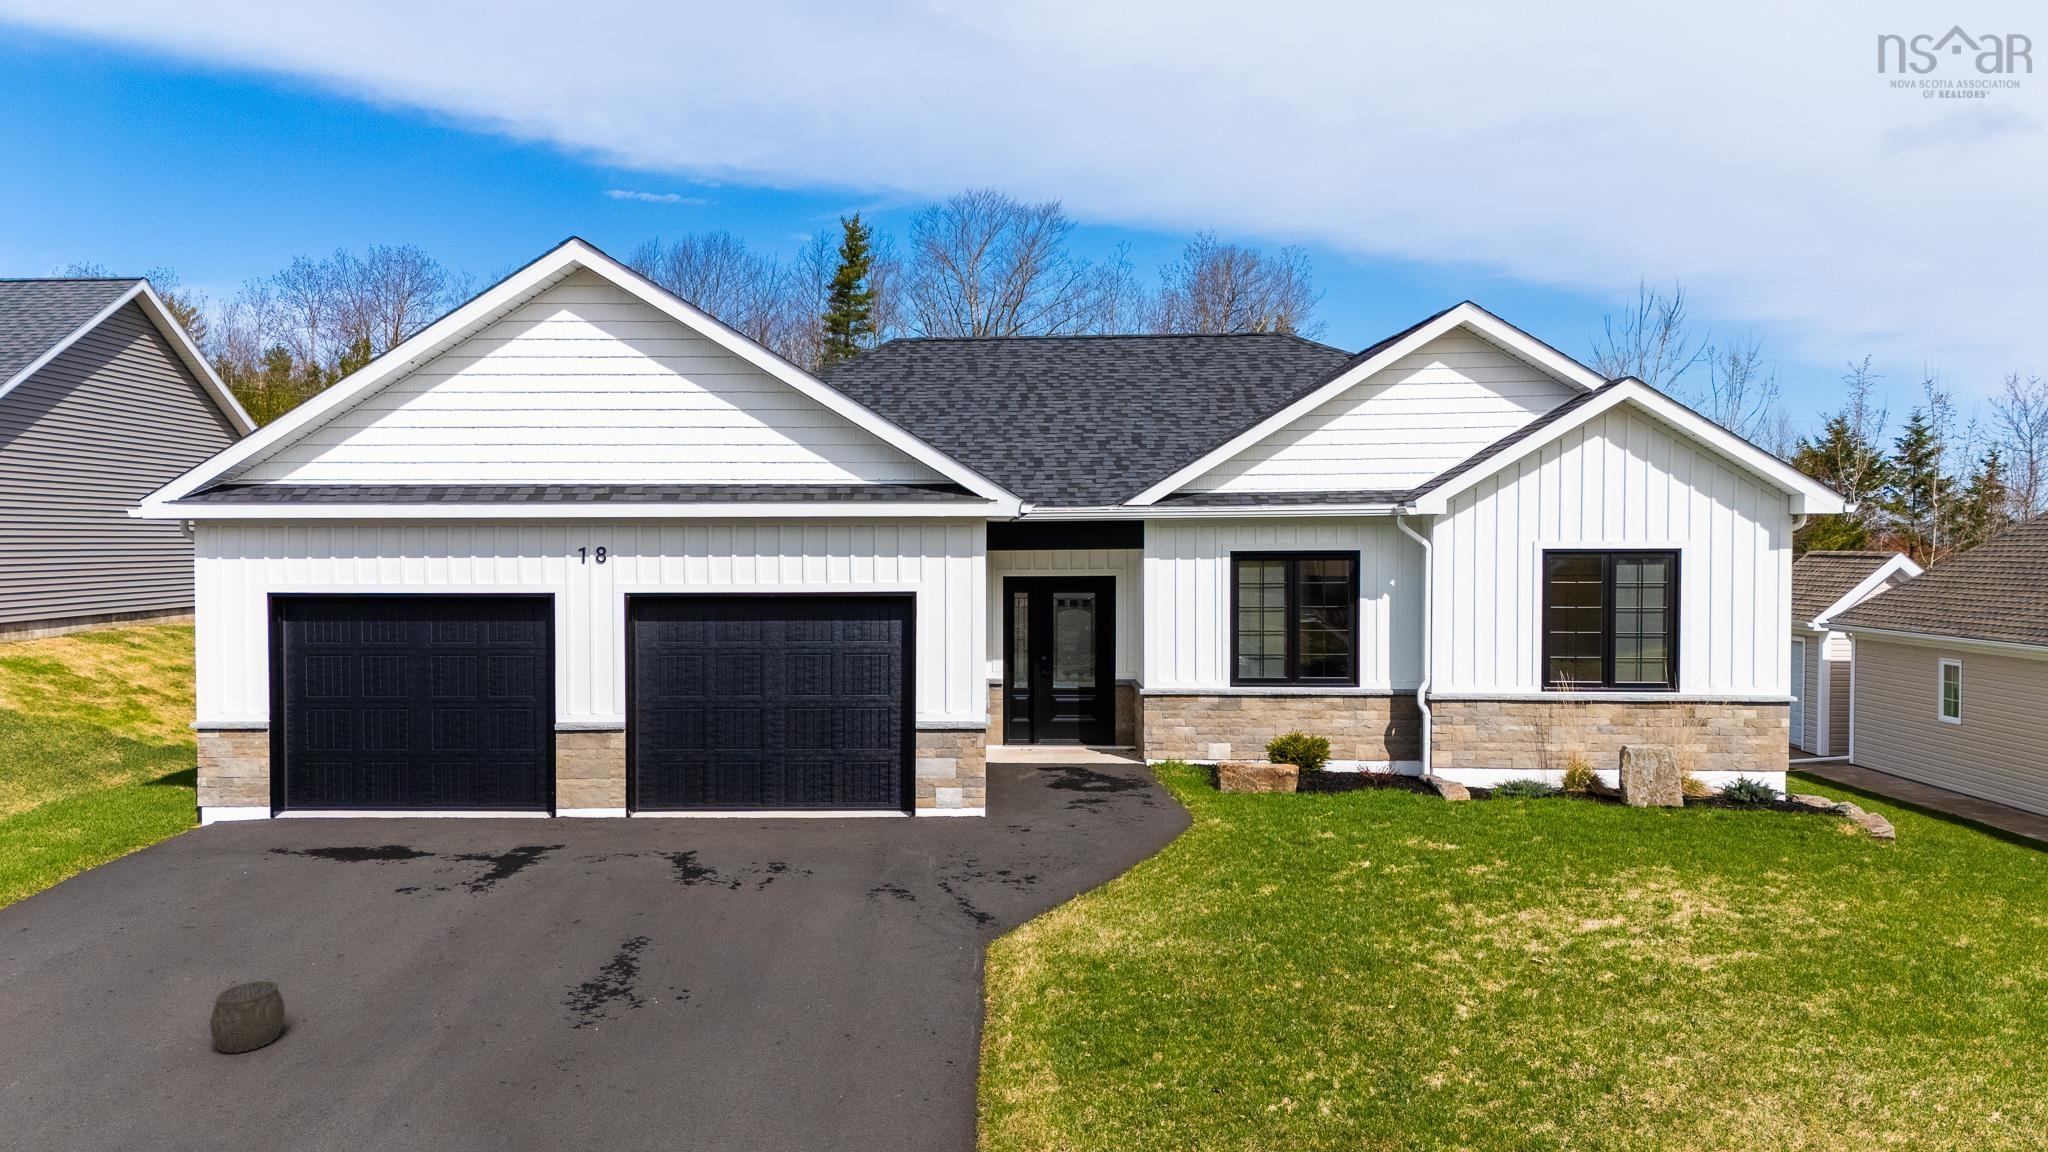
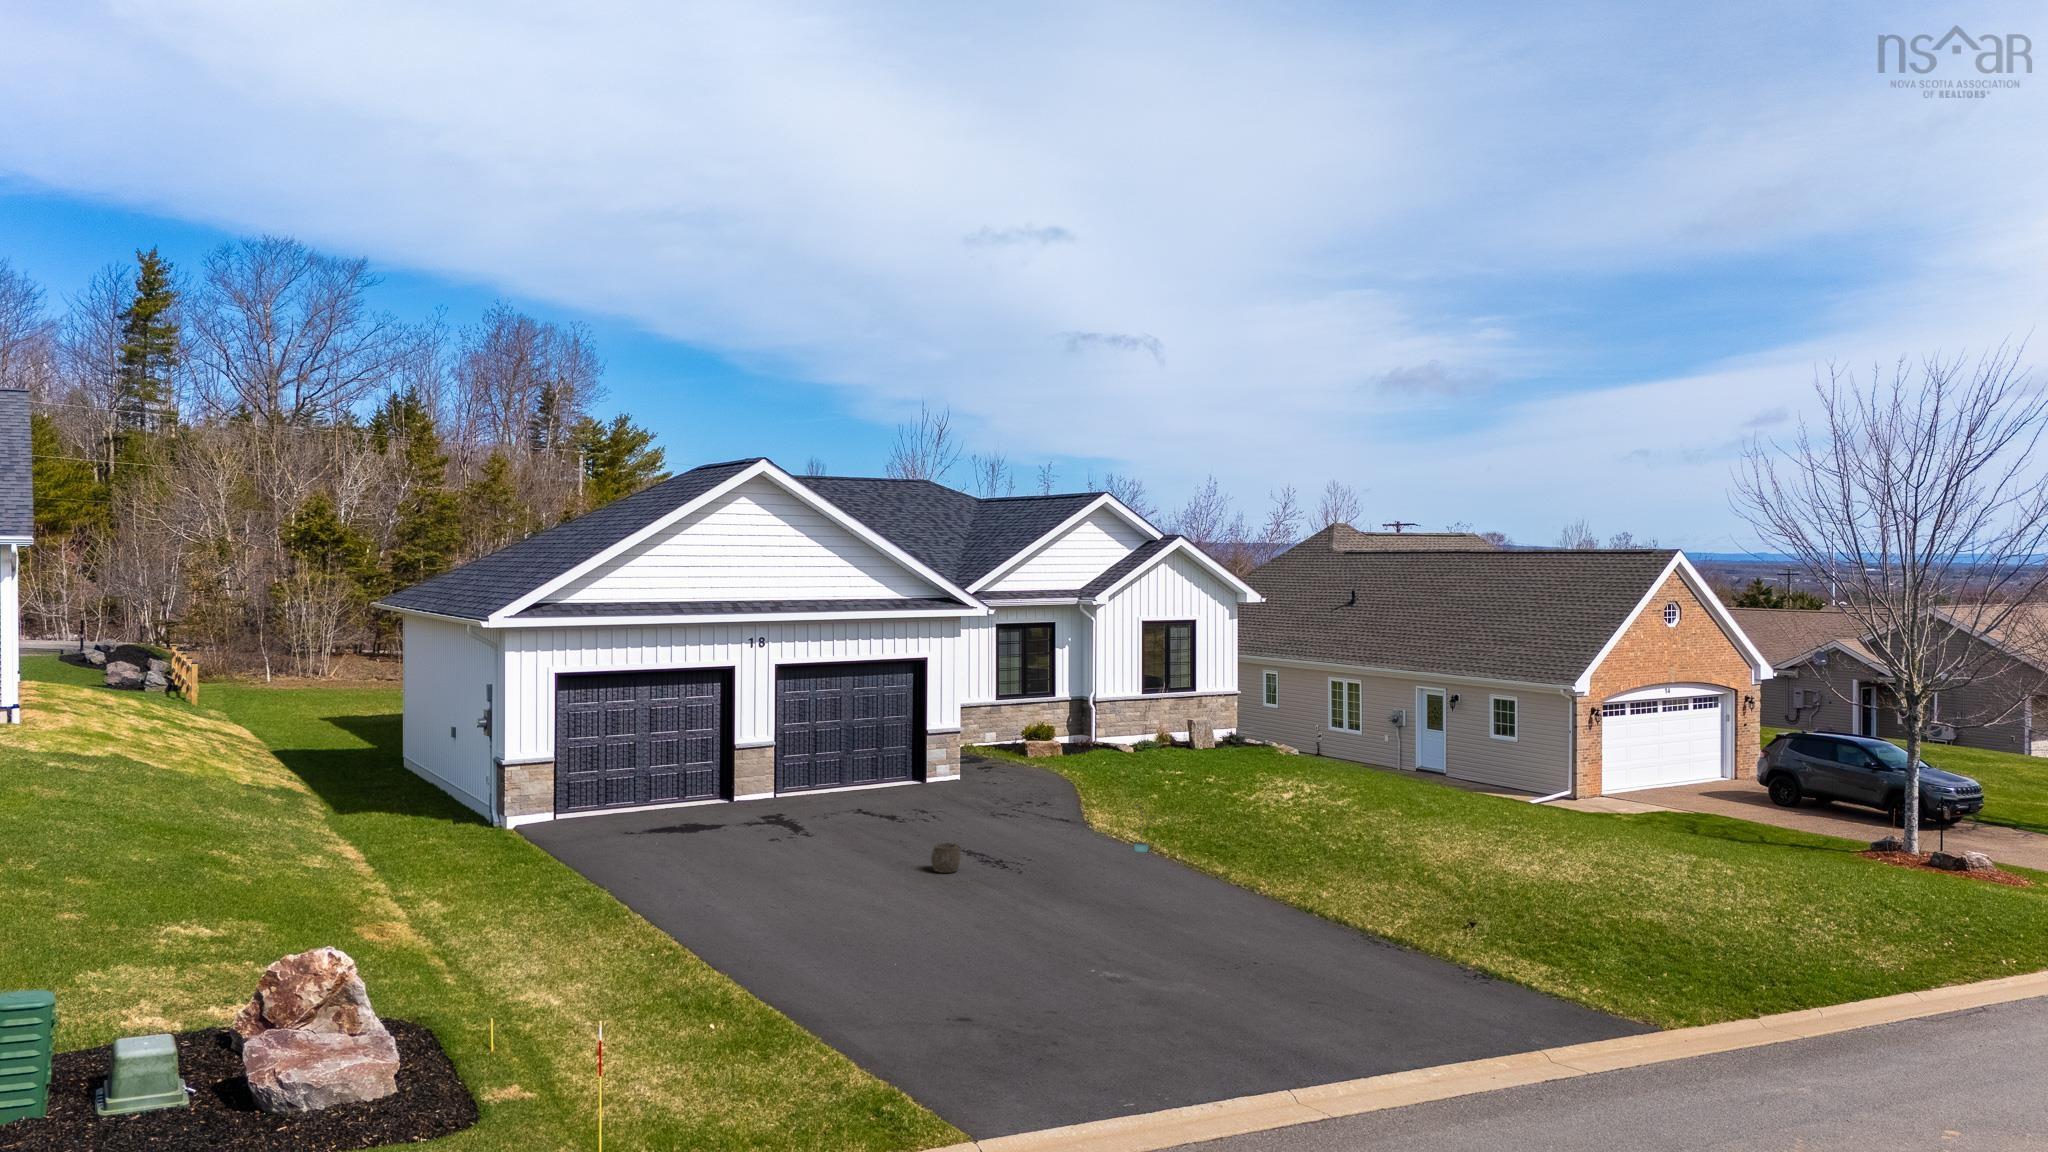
potted plant: none [670,976,745,1107] -> present [1134,805,1153,853]

